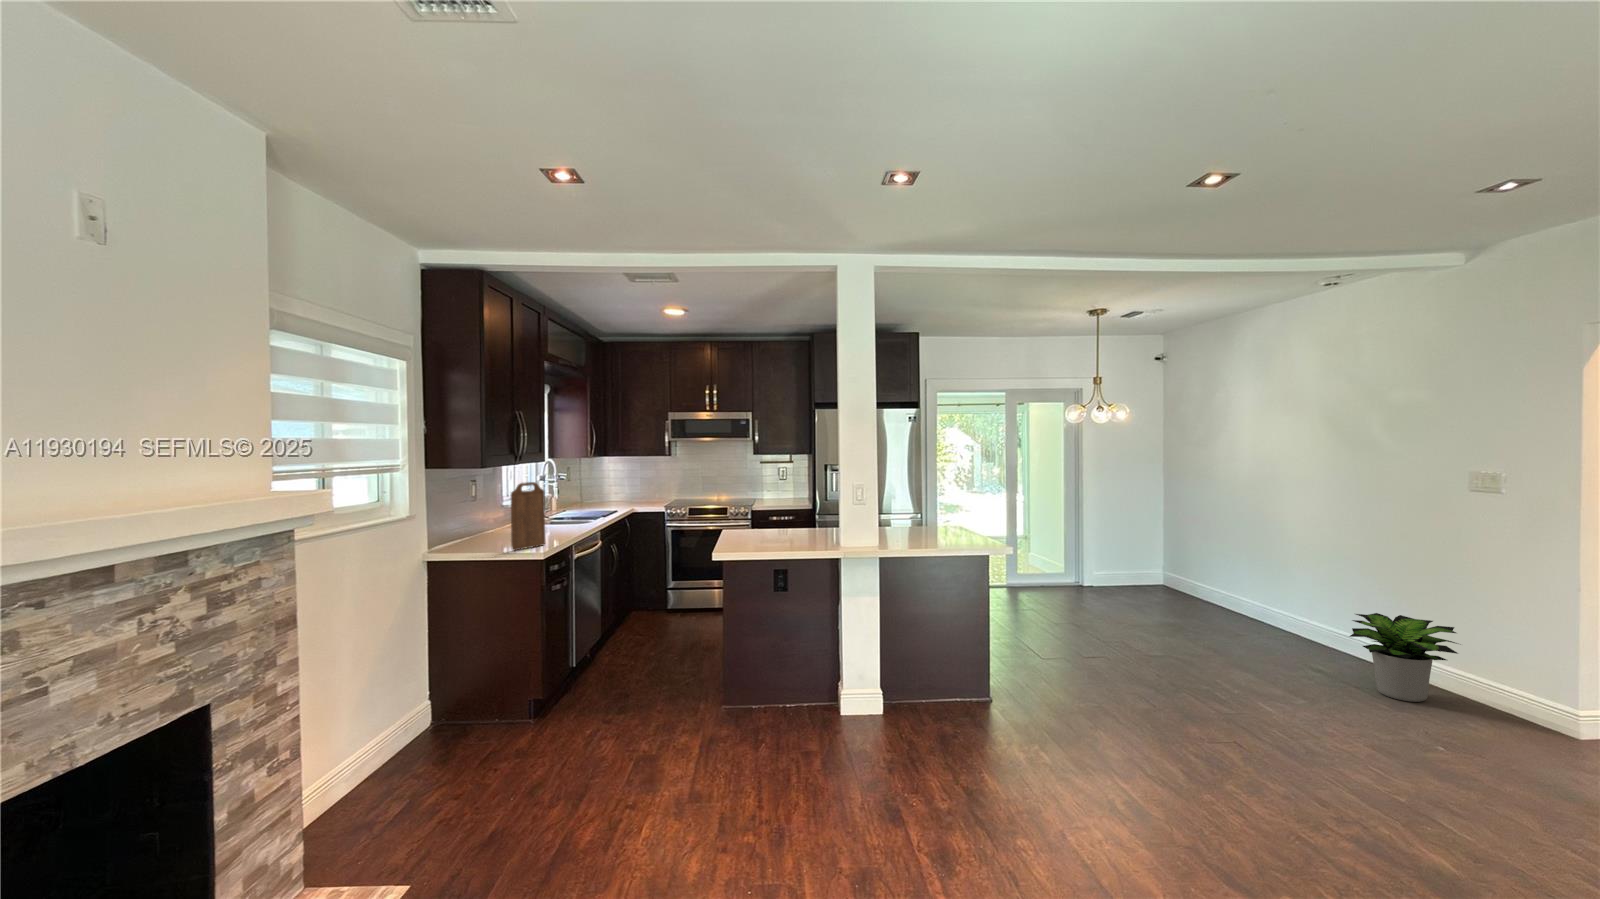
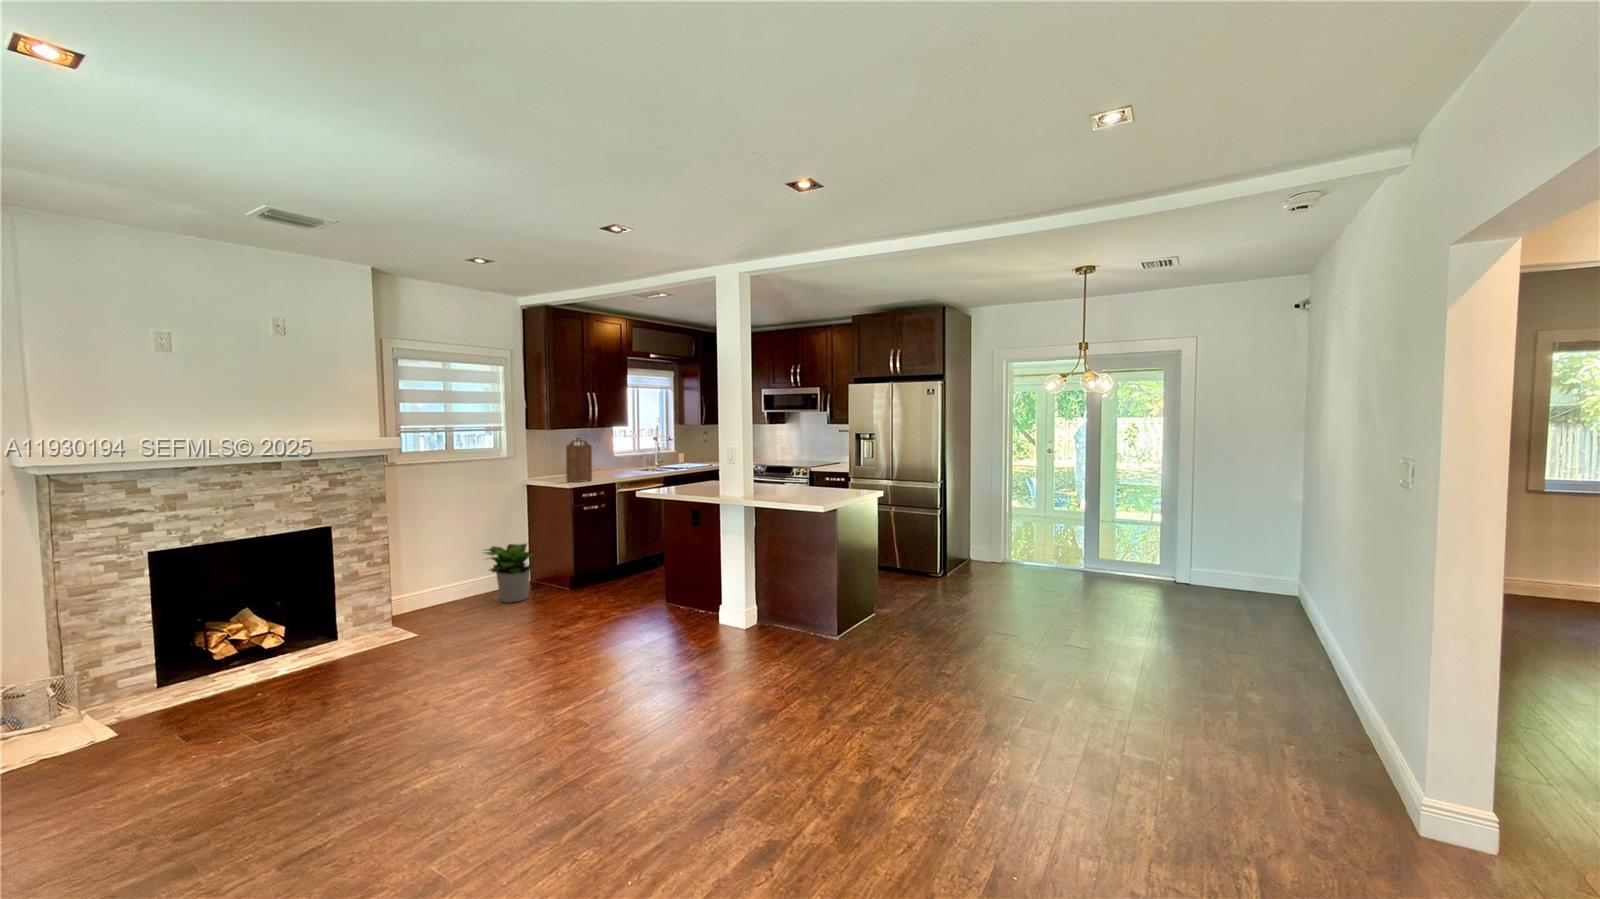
potted plant: present [1350,613,1458,702] -> present [486,544,537,603]

